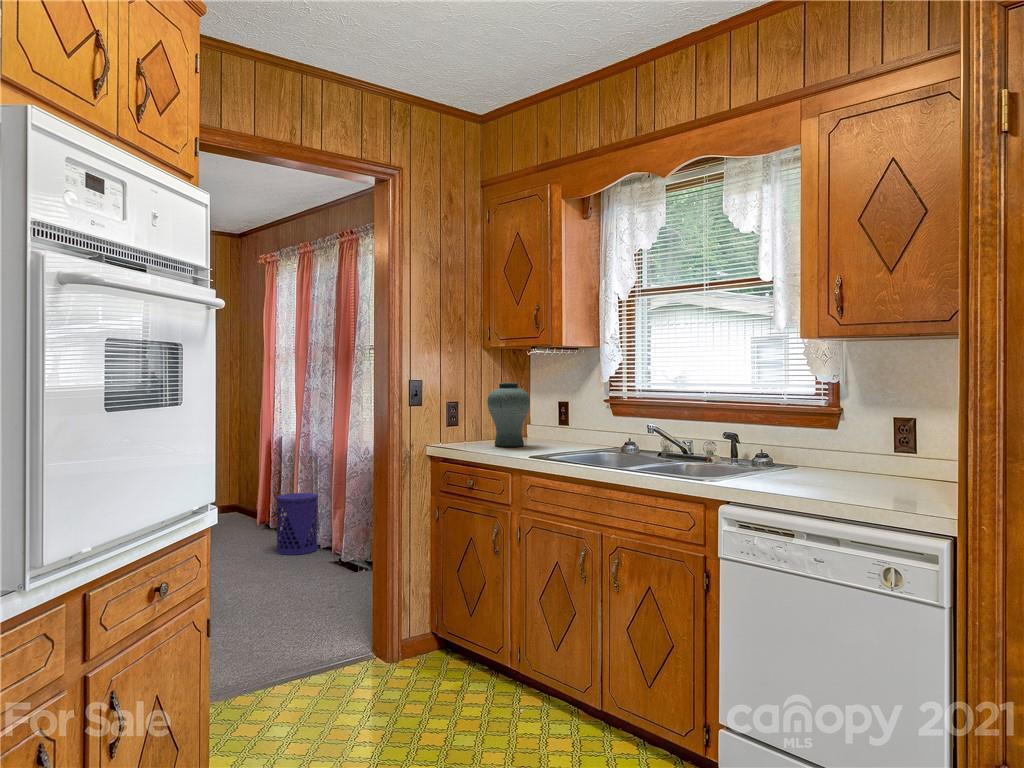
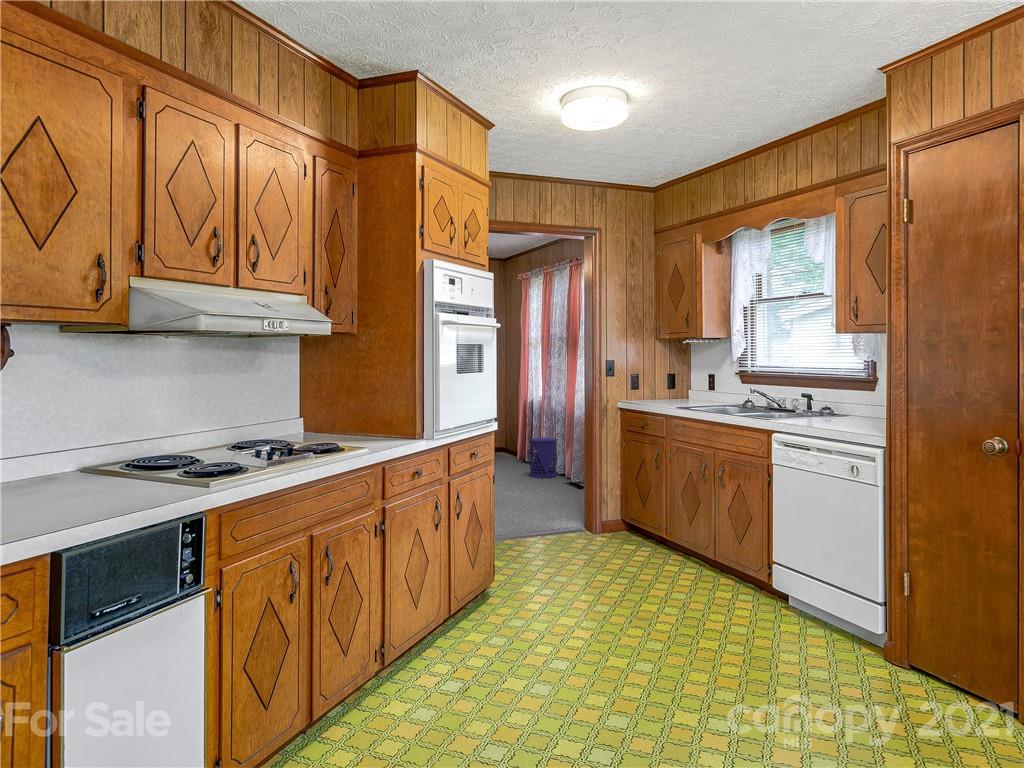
vase: present [487,383,530,447] -> none [657,362,685,403]

